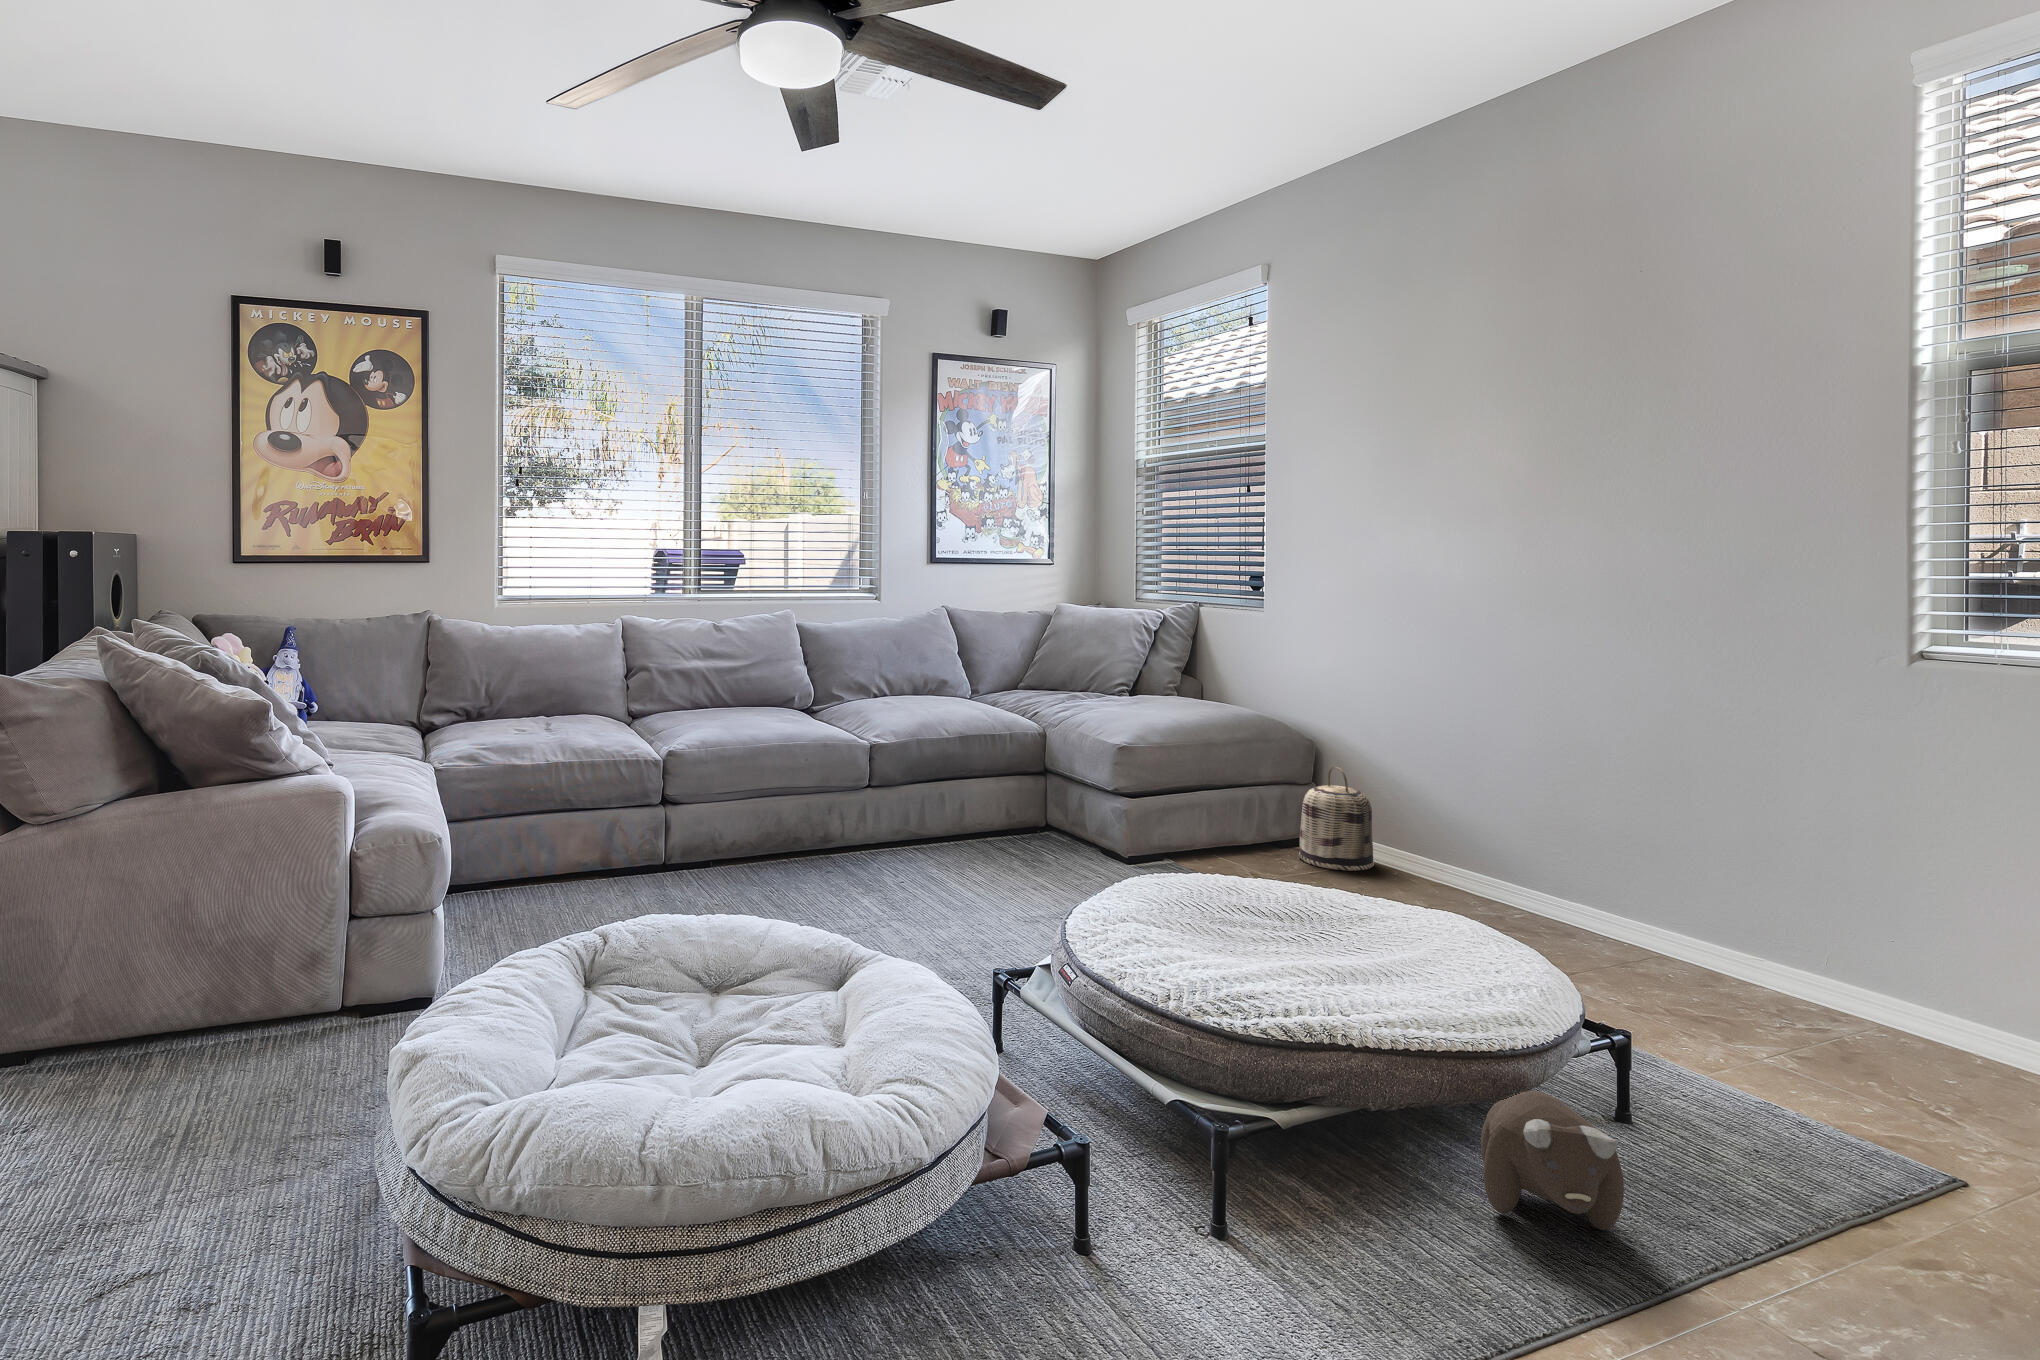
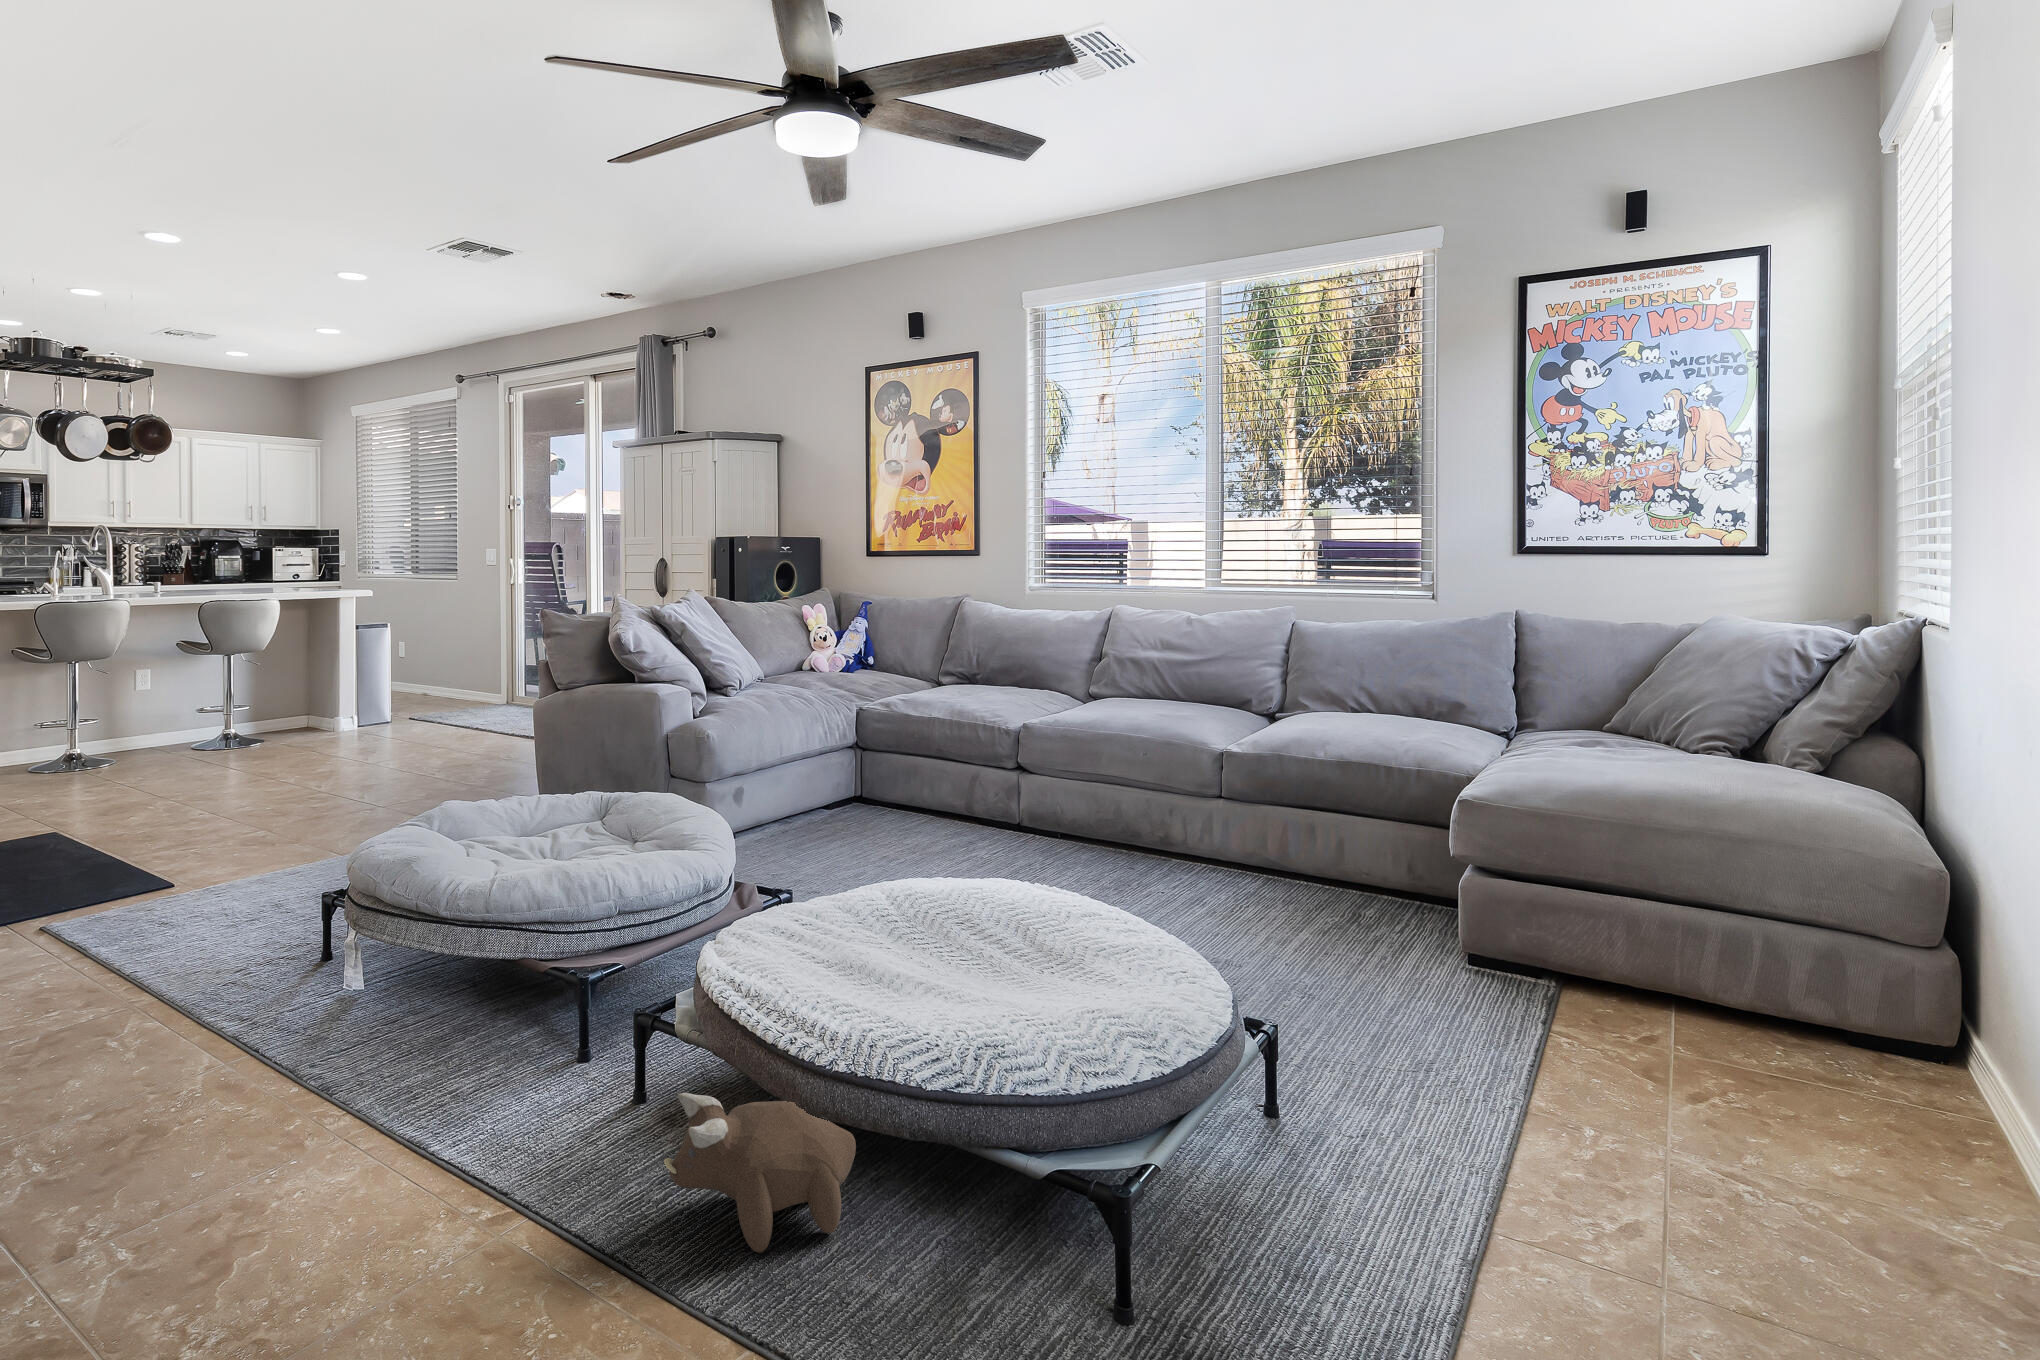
basket: present [1299,767,1374,871] -> none [1761,903,1924,1098]

